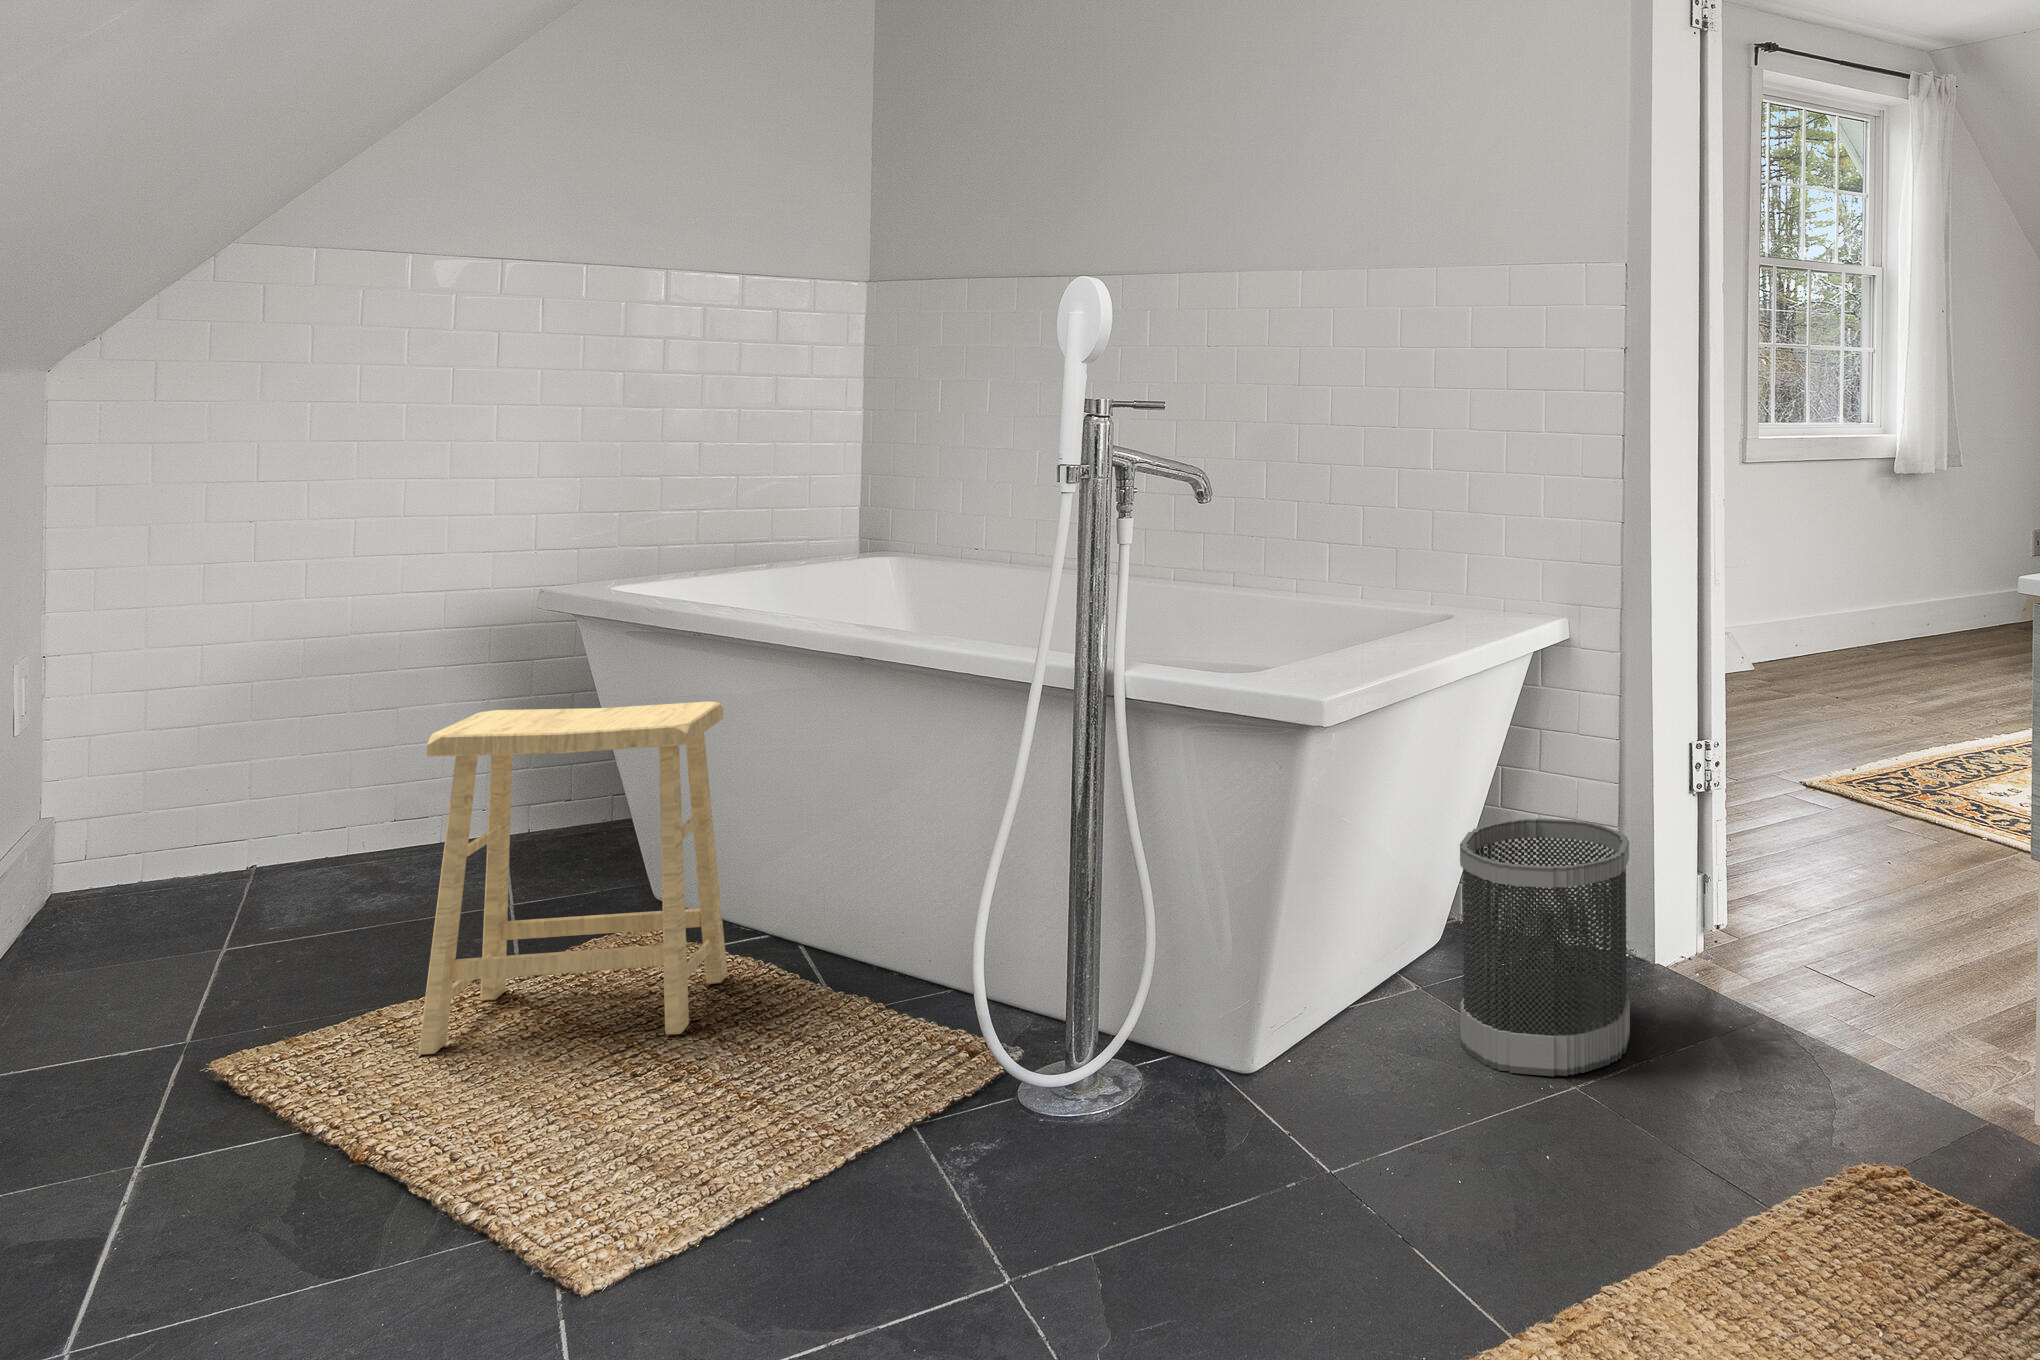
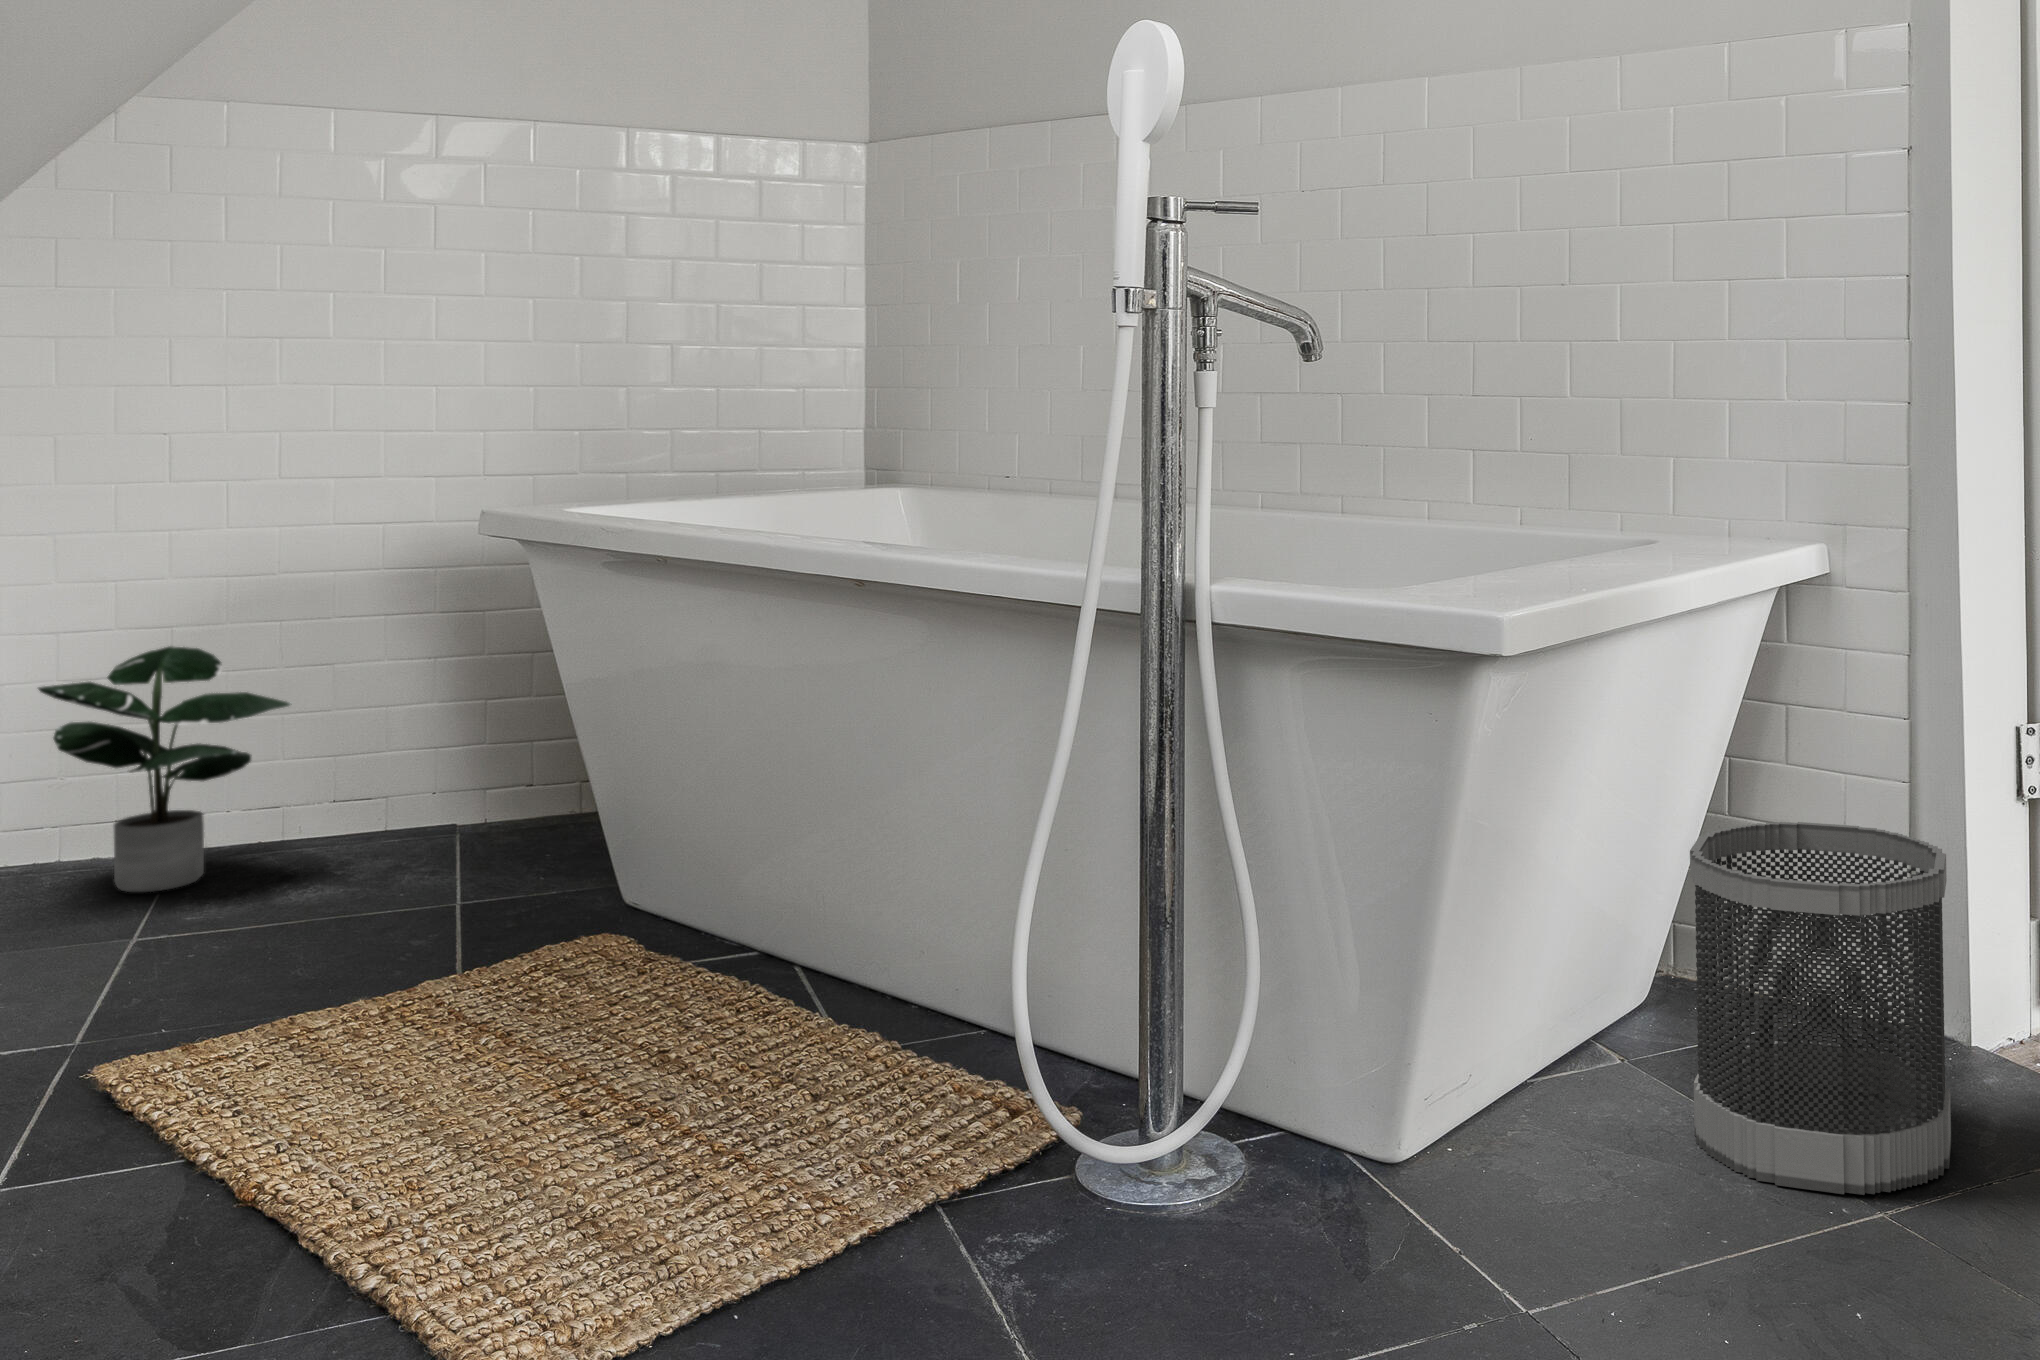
potted plant: none [140,701,370,907] -> present [38,646,291,892]
footstool: present [418,701,727,1055] -> none [329,637,703,1074]

